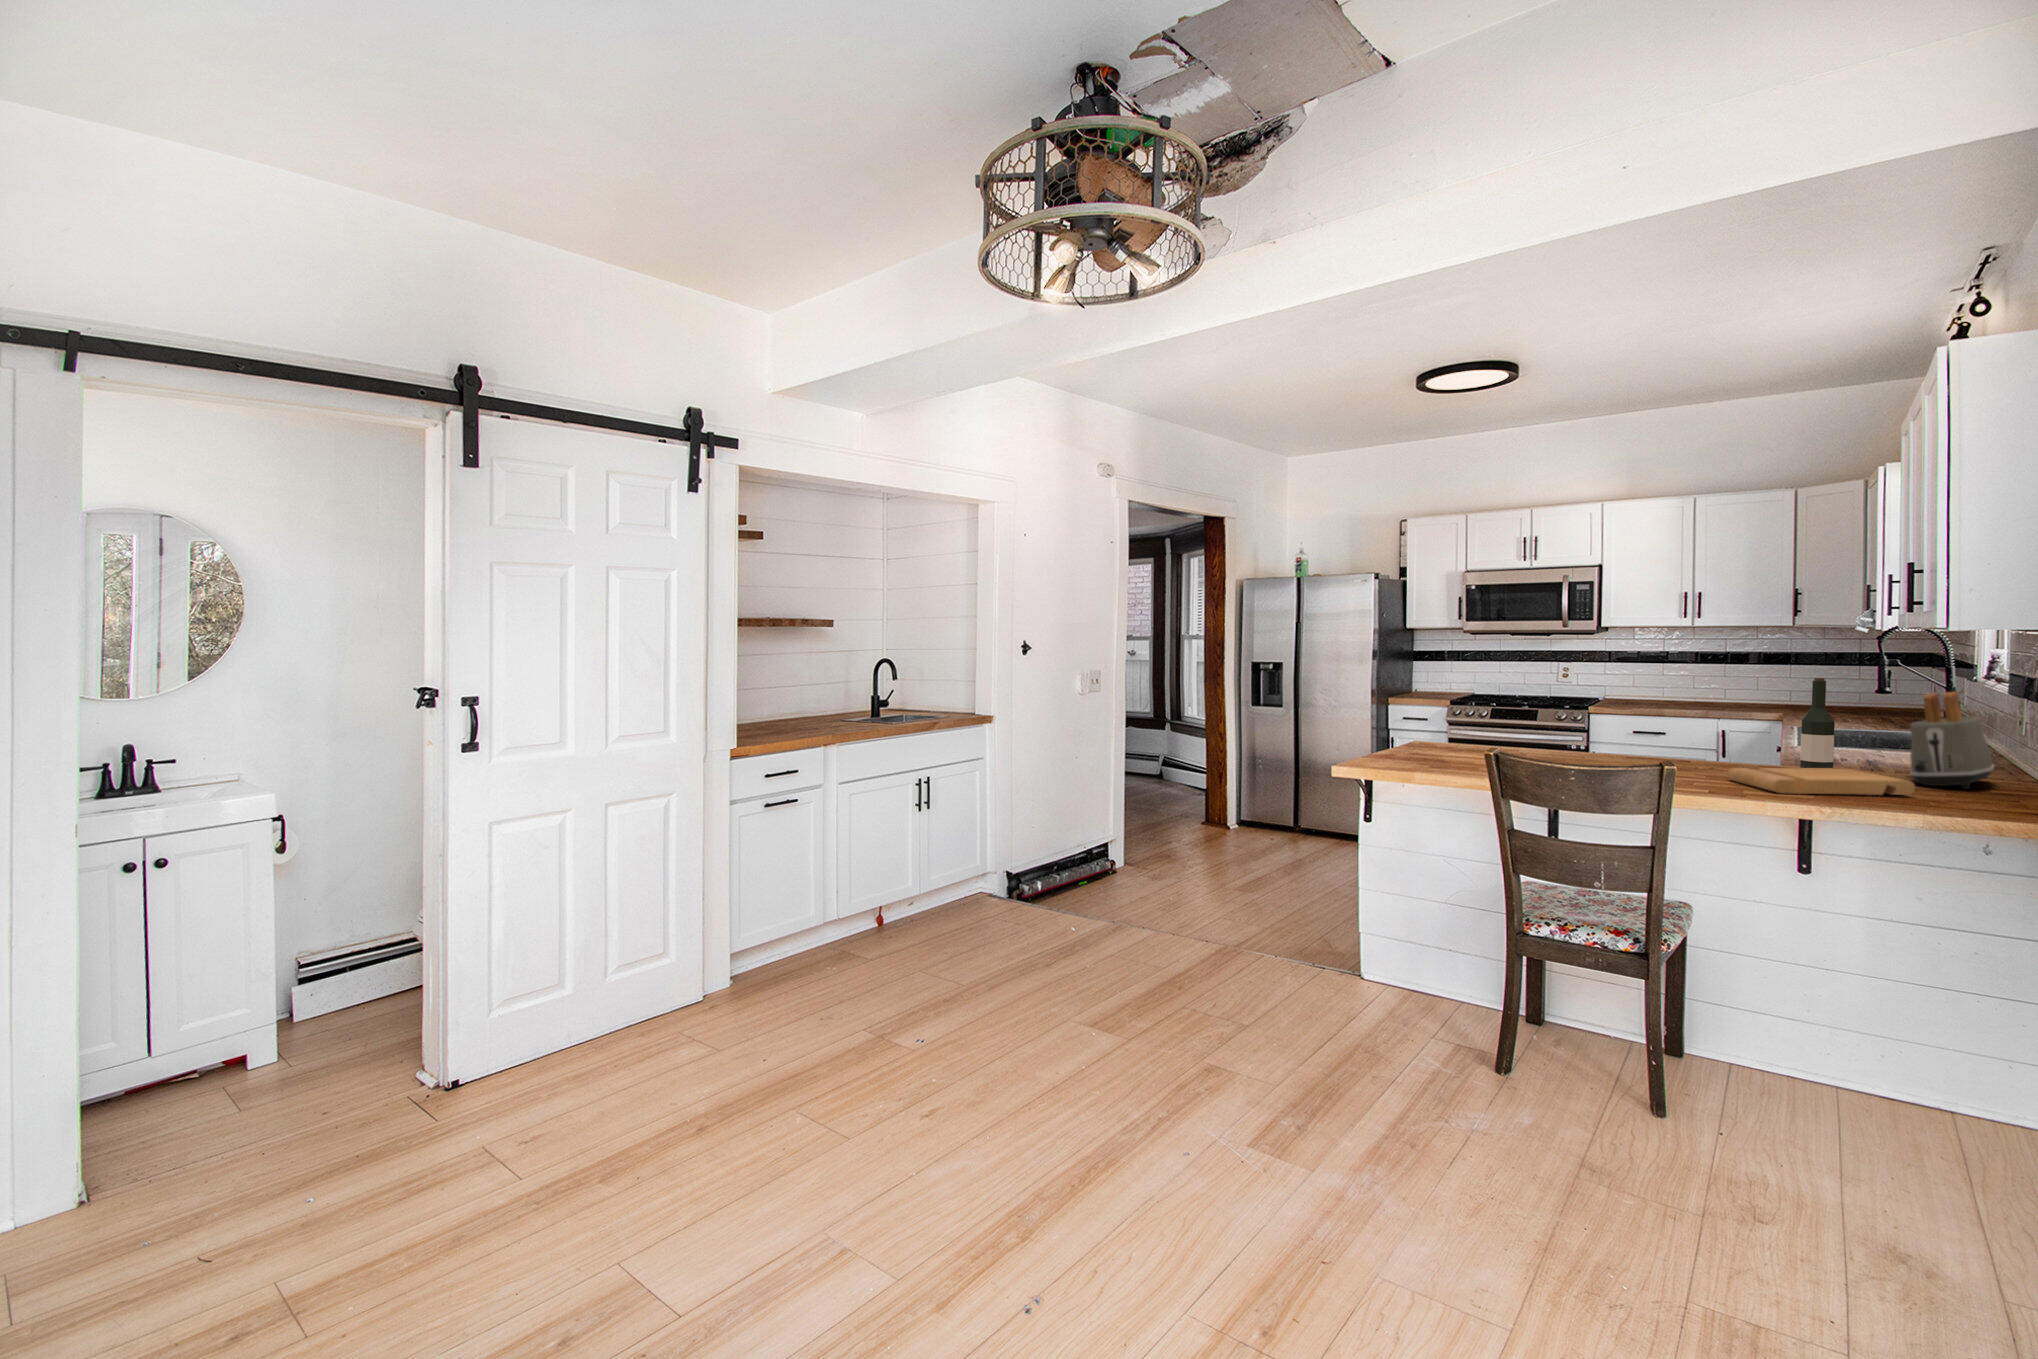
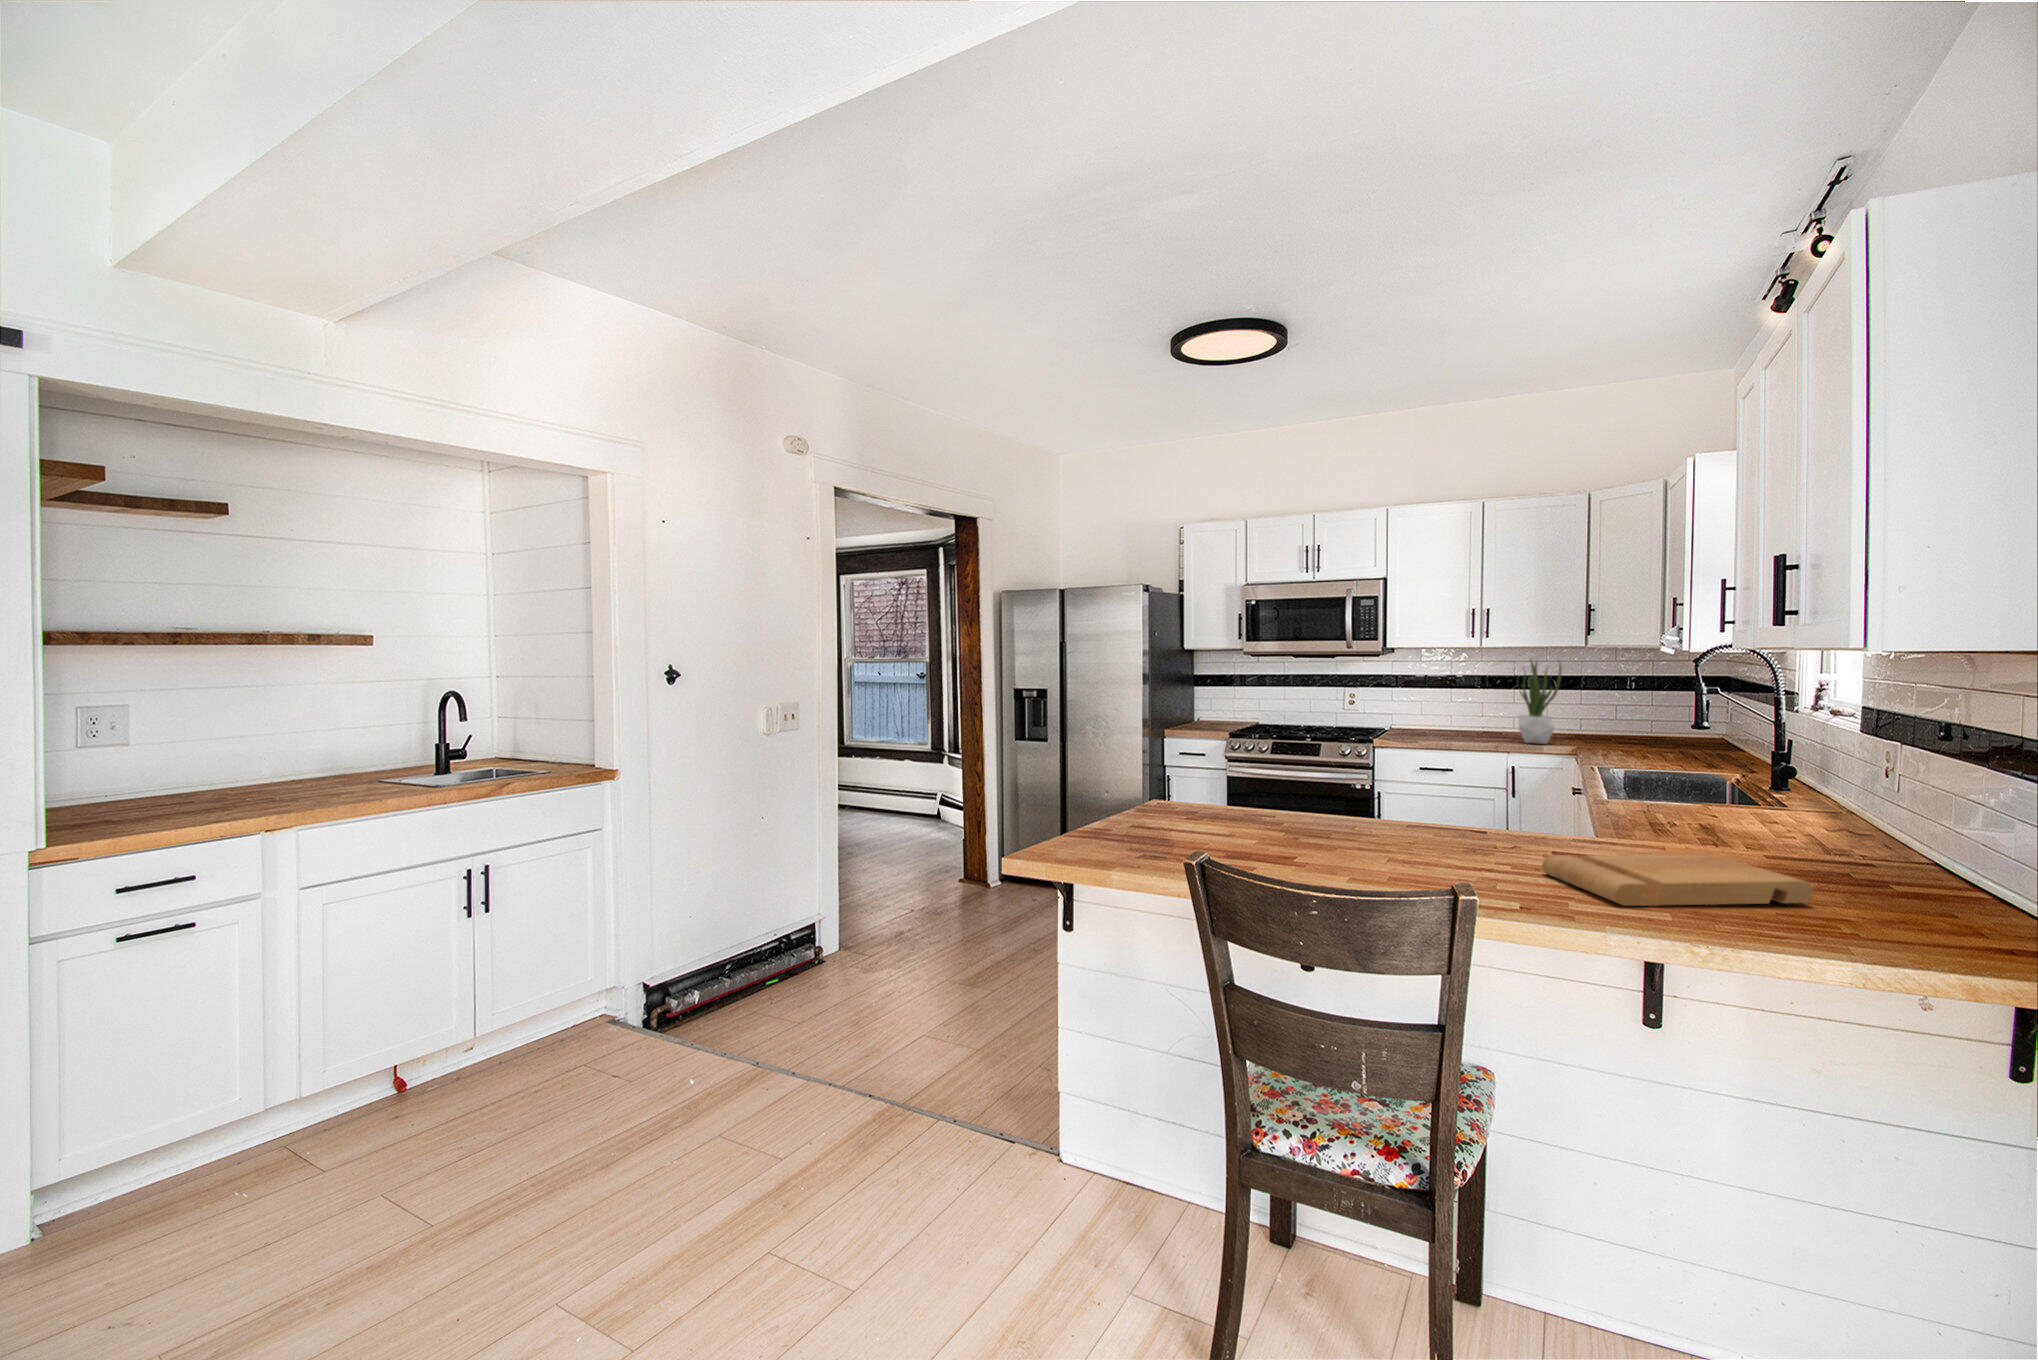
potted plant: none [1727,635,1769,712] -> present [1519,661,1561,744]
wine bottle: present [1800,678,1835,769] -> none [1633,717,1678,858]
toaster: present [1910,692,1995,789] -> none [1782,736,1895,882]

